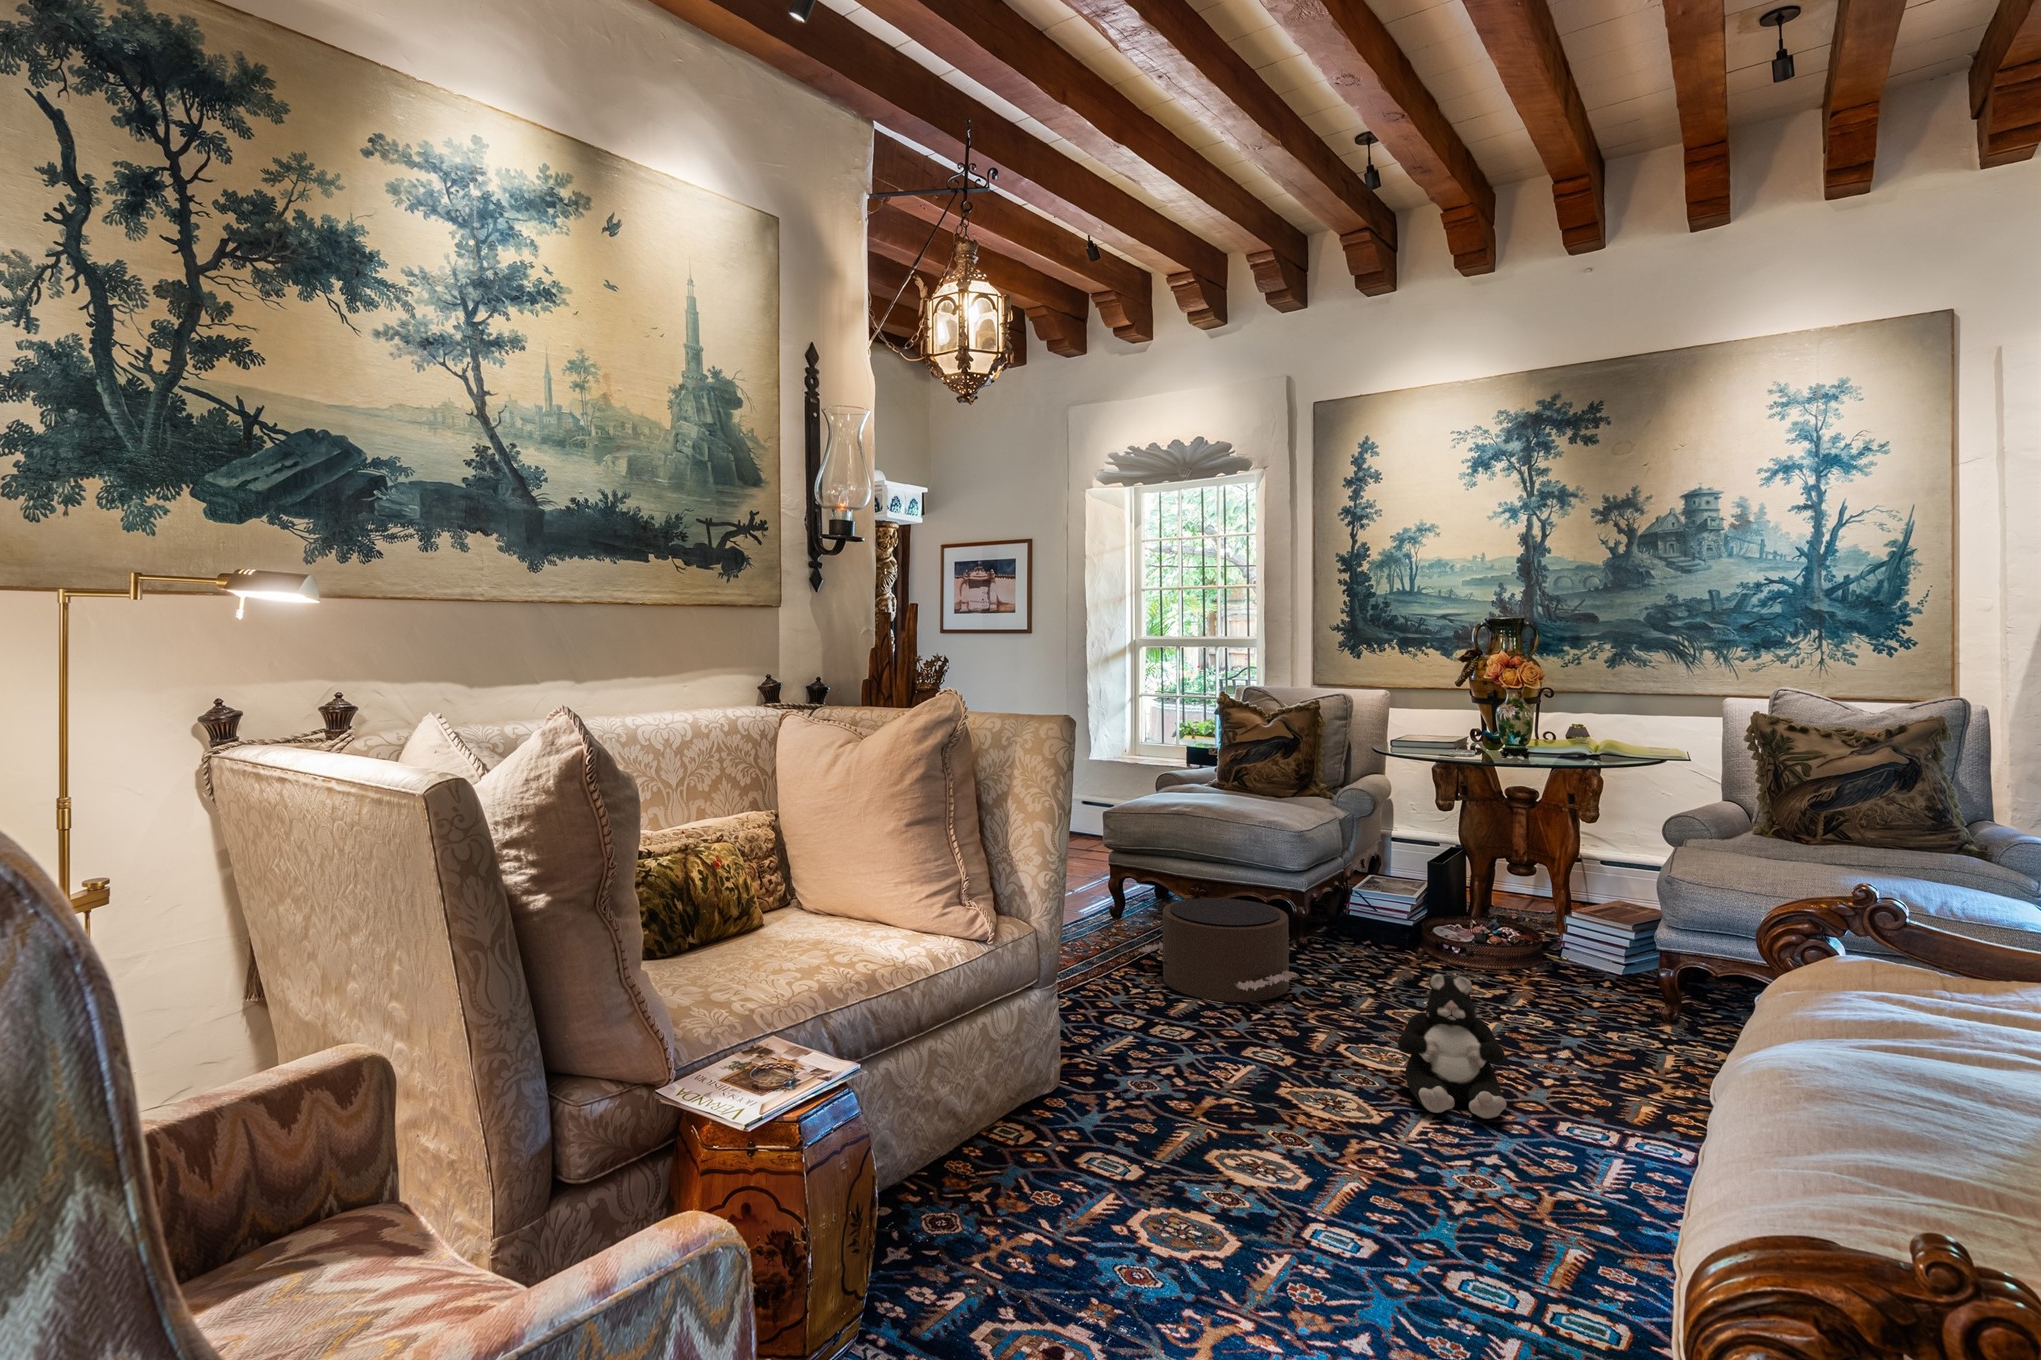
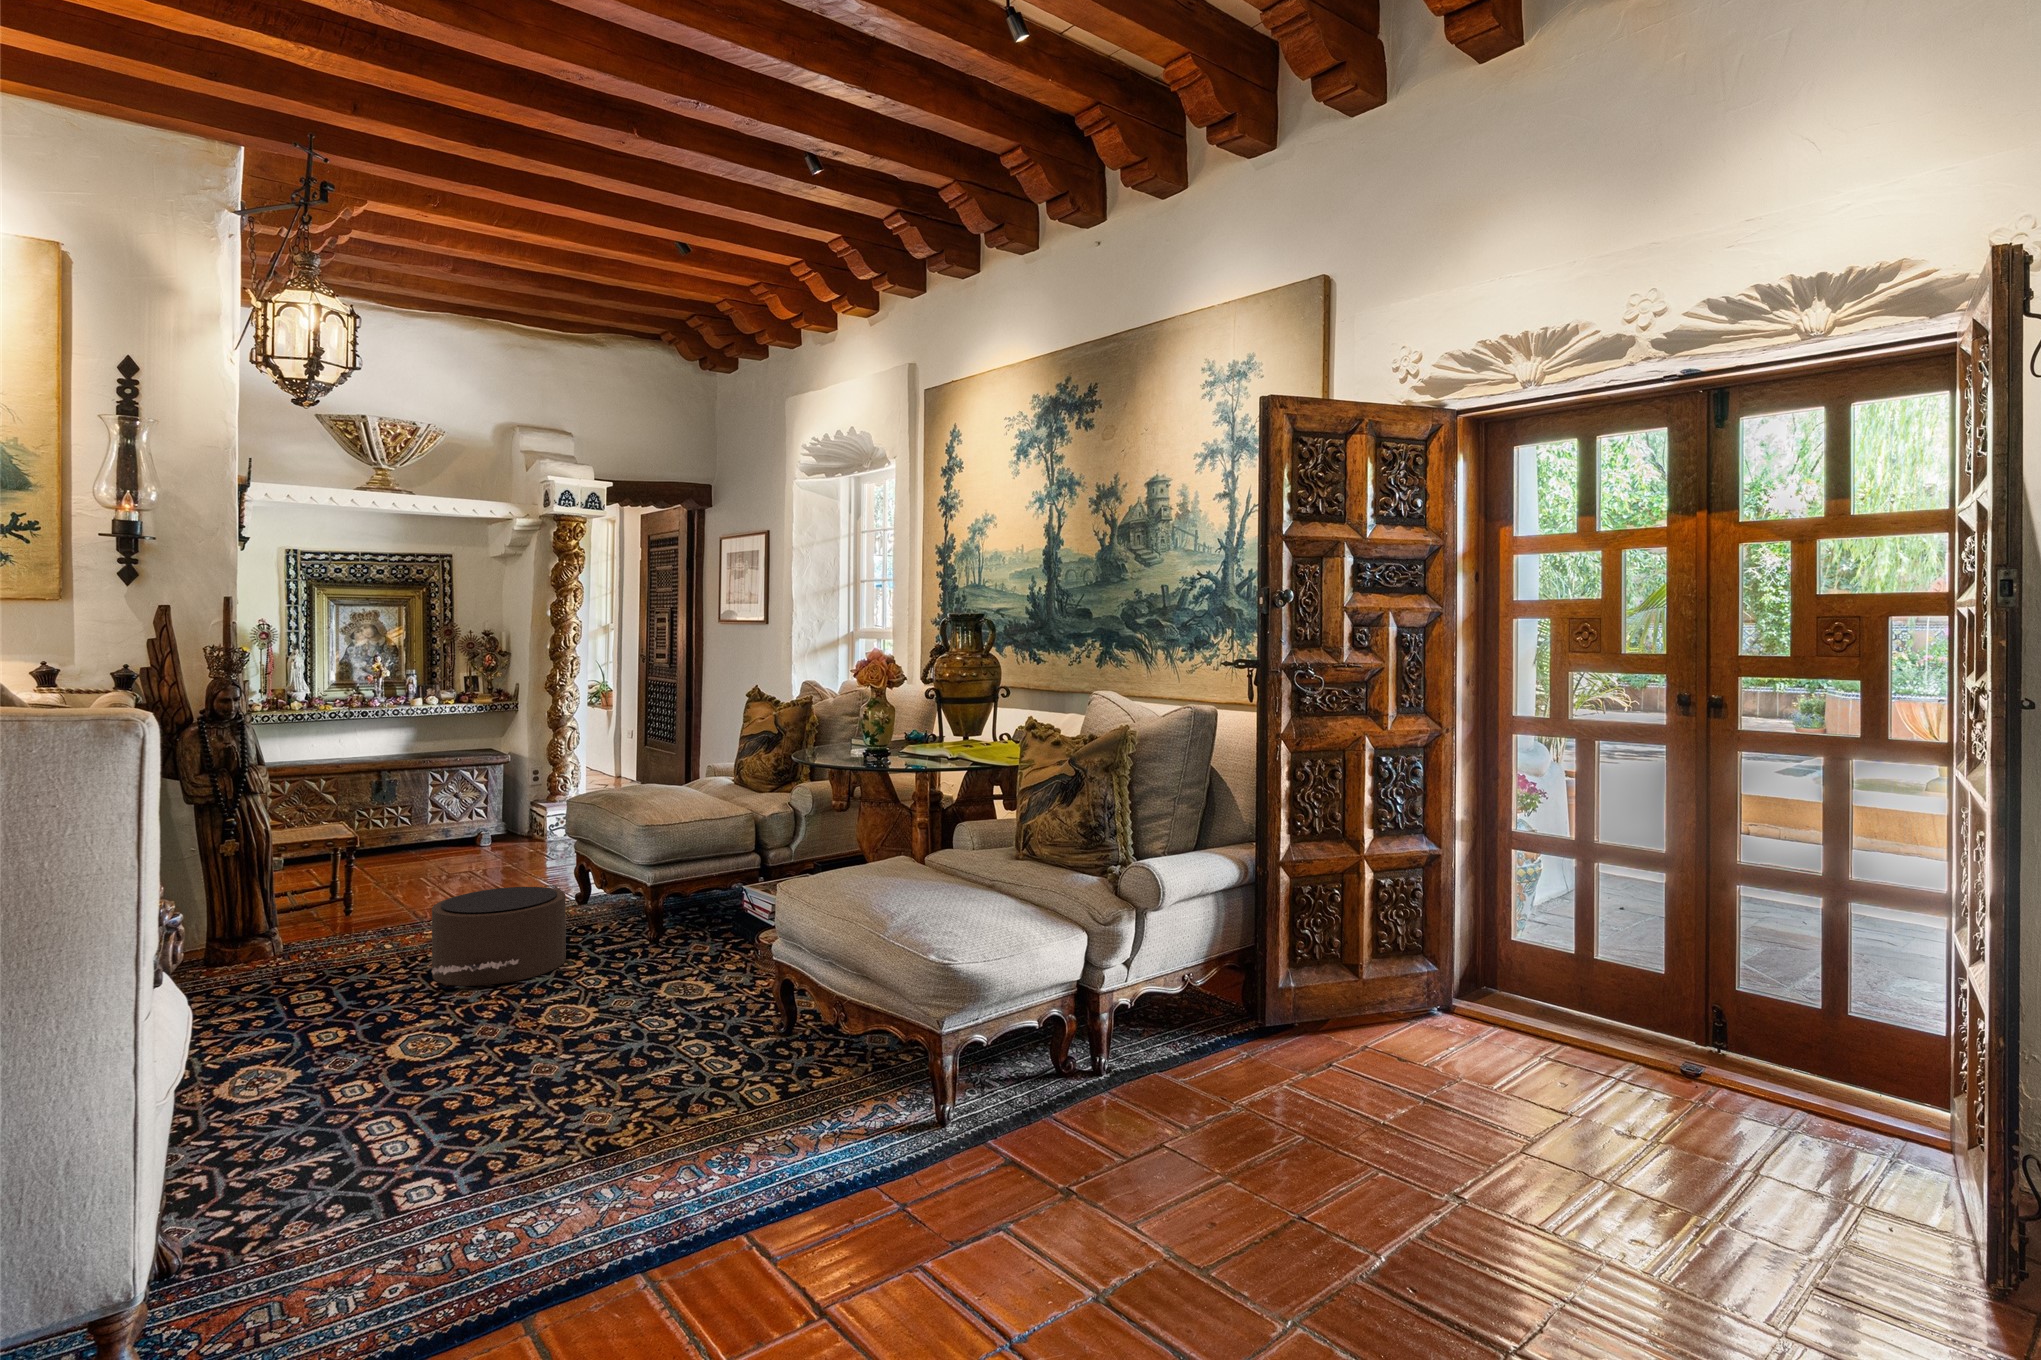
plush toy: present [1398,973,1507,1119] -> none [285,961,420,1100]

